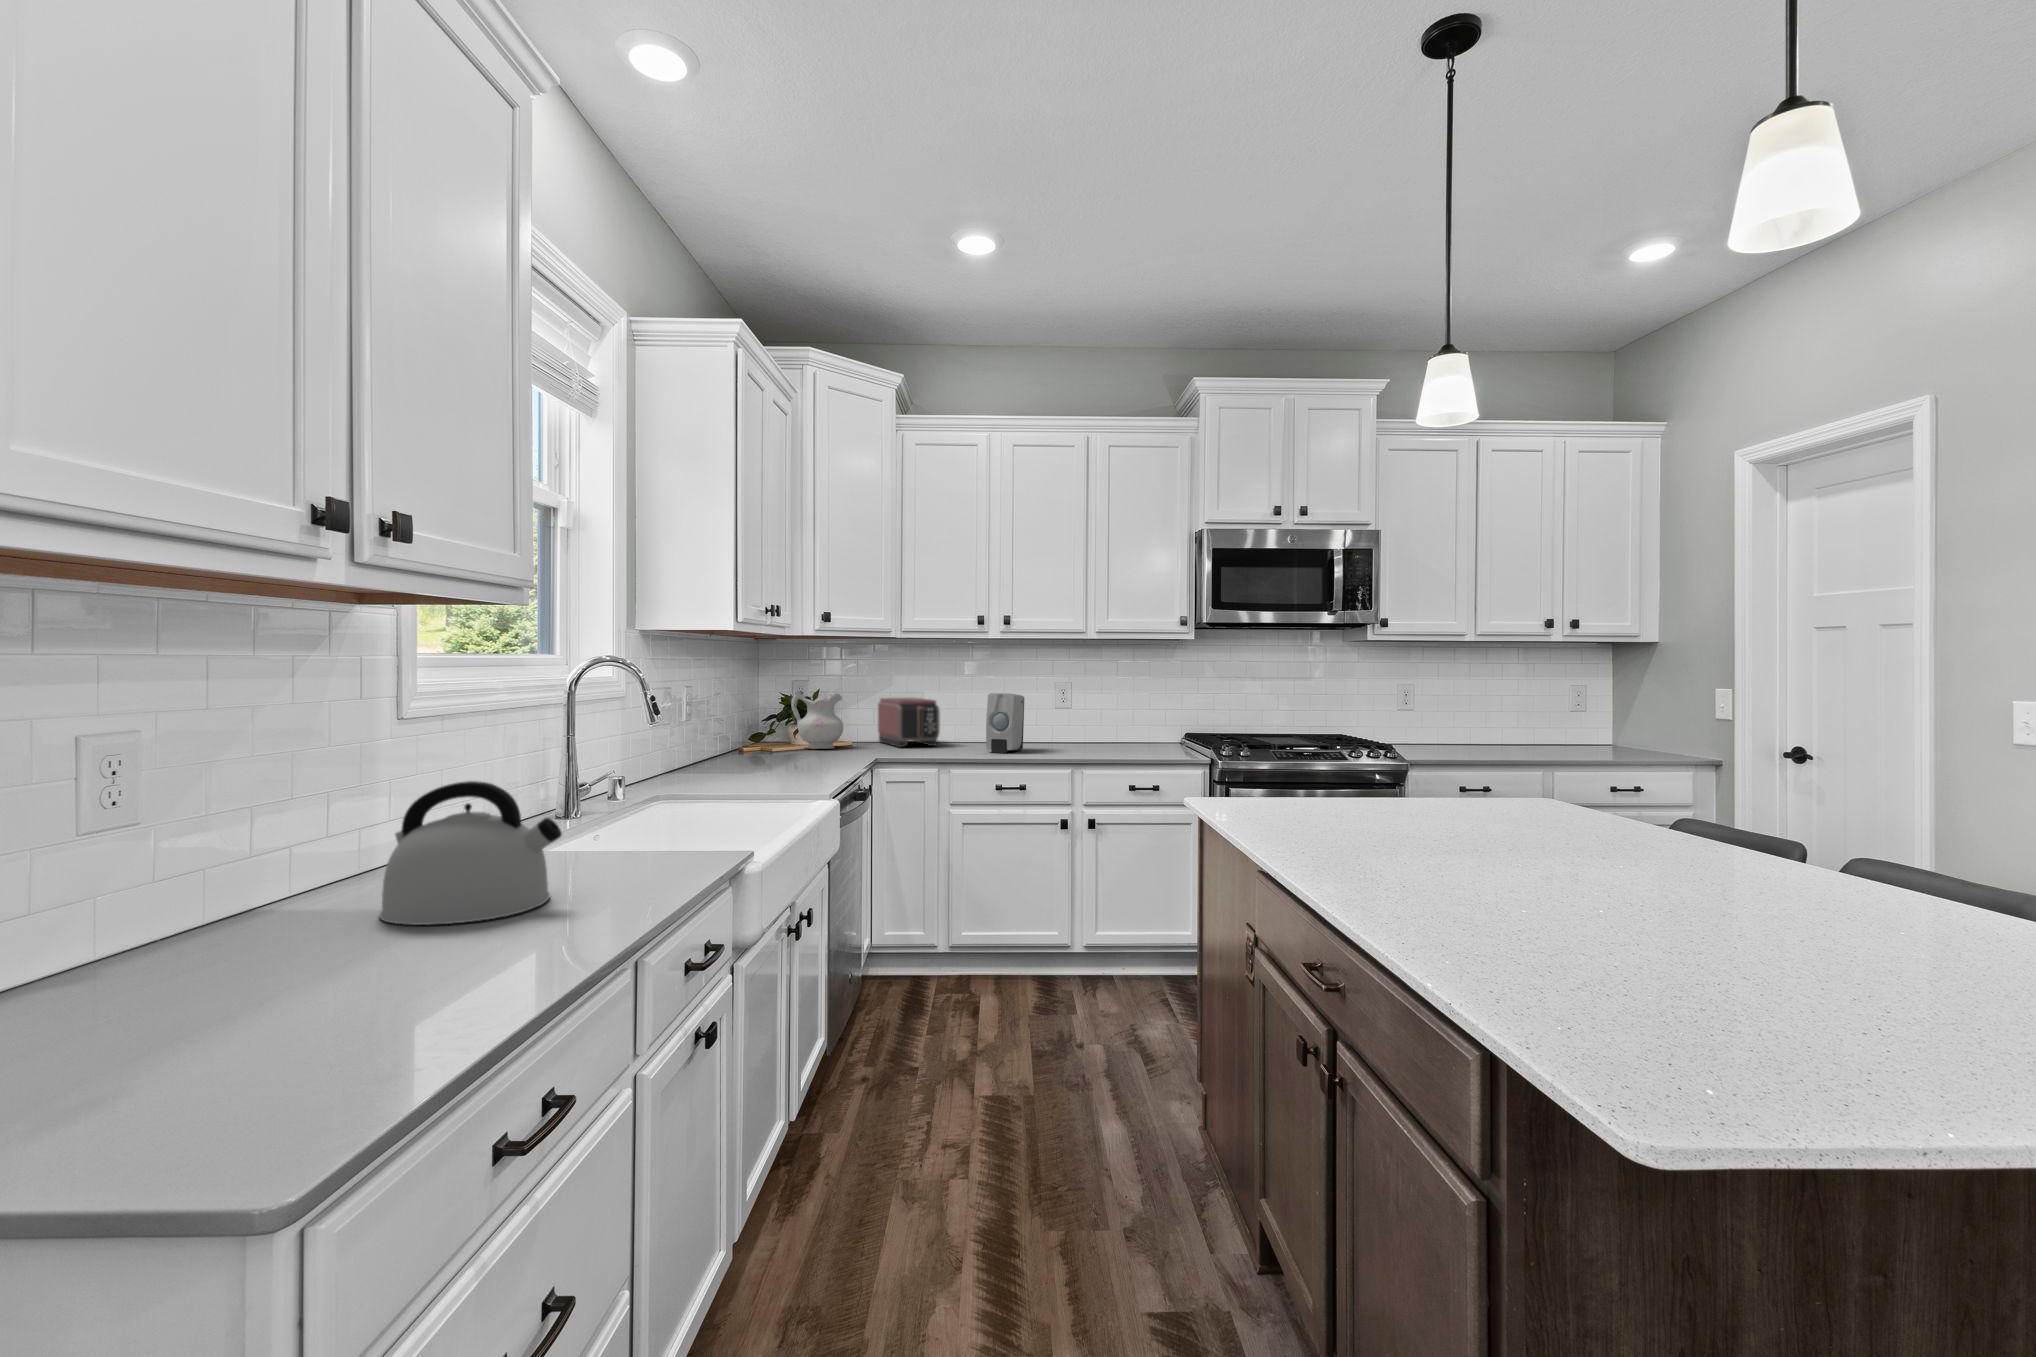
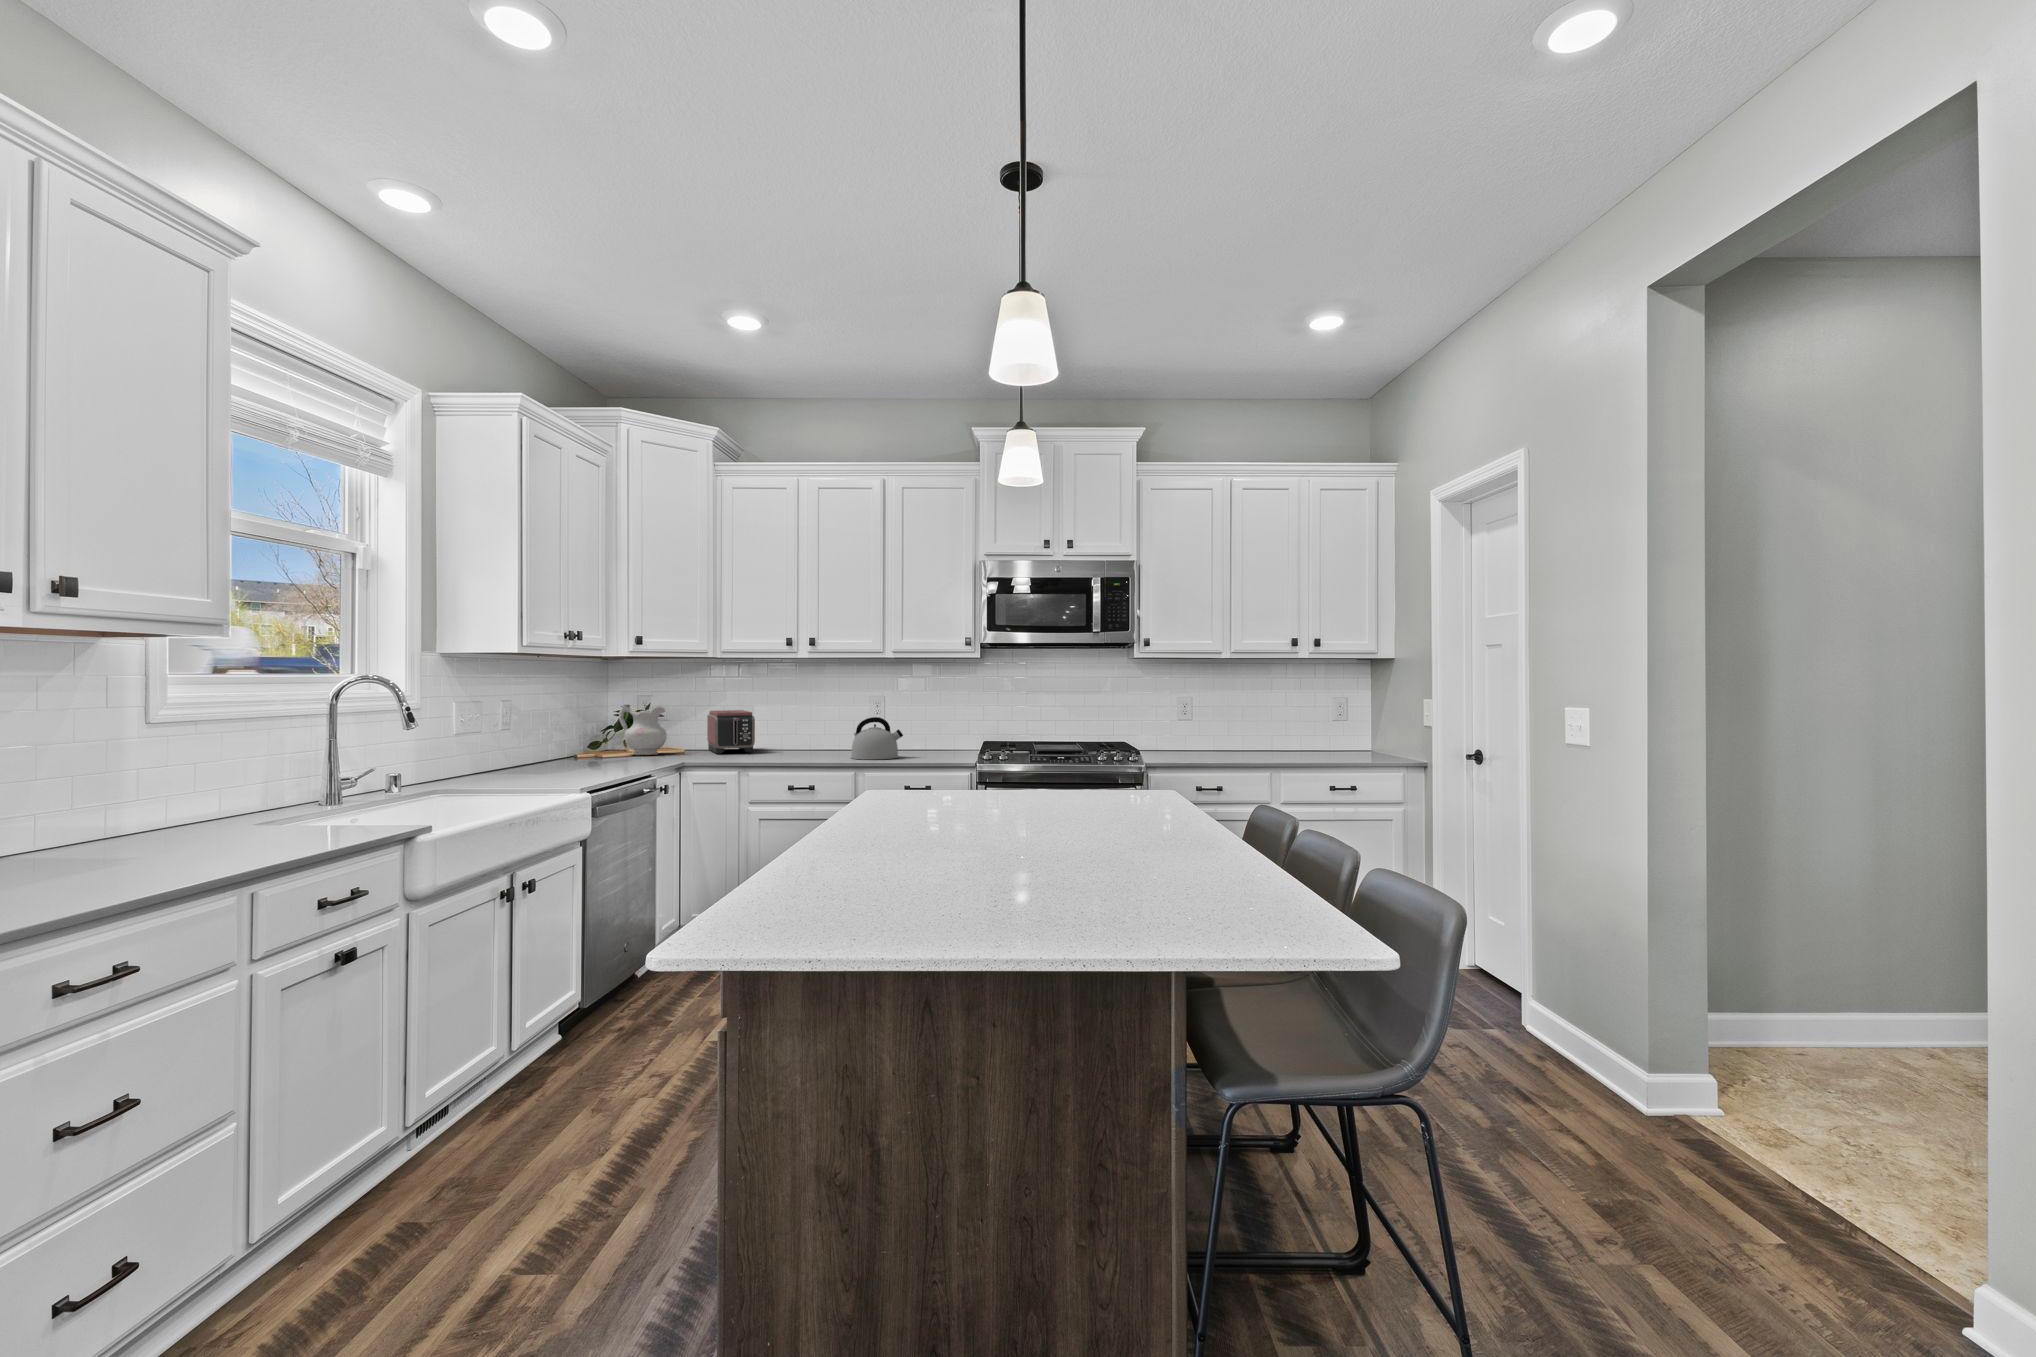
soap dispenser: present [986,693,1024,753] -> none [785,706,825,758]
kettle: present [379,781,562,925] -> present [851,717,903,759]

